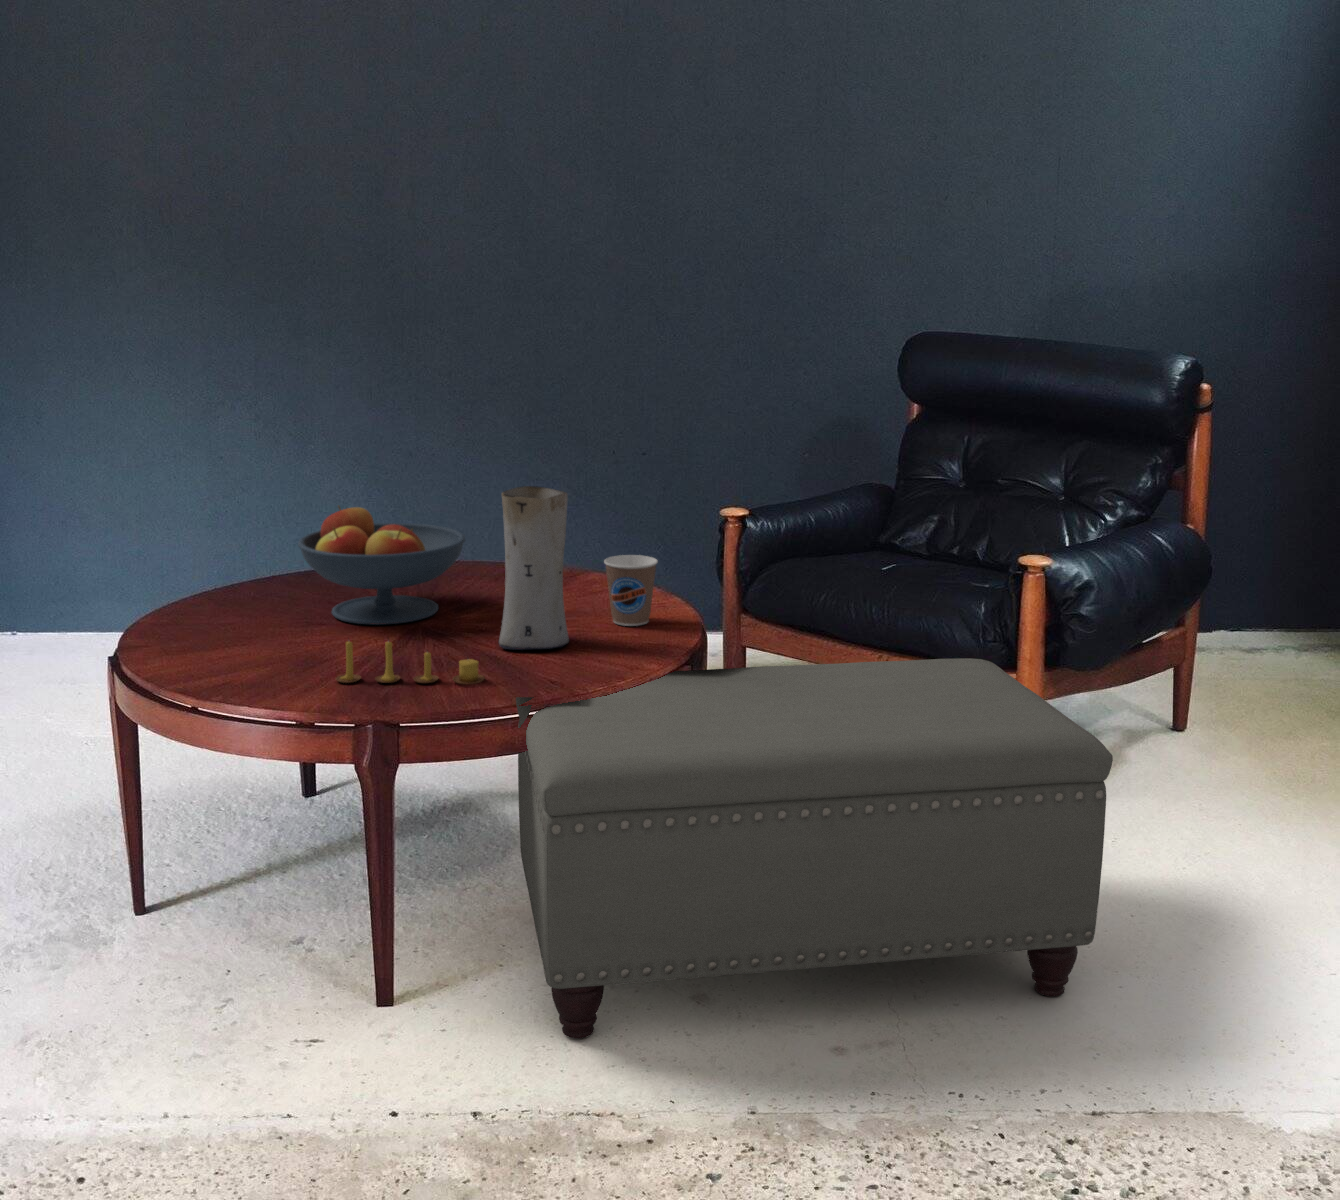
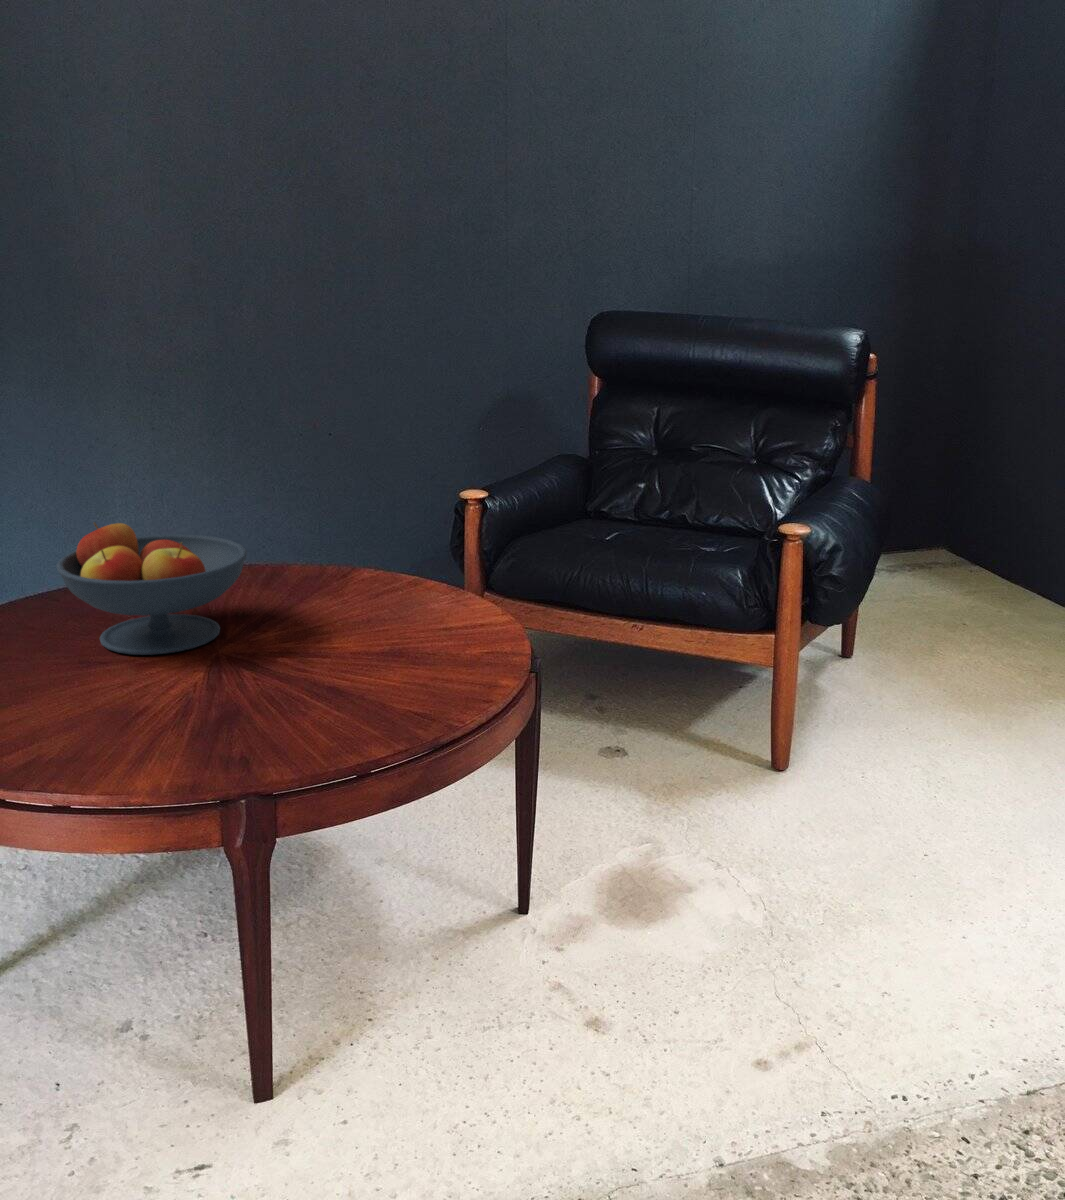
vase: present [499,486,569,649] -> none [312,492,390,672]
coffee cup: present [604,555,658,626] -> none [404,554,461,630]
candle: present [336,641,485,684] -> none [156,680,329,737]
ottoman: present [516,658,1113,1039] -> none [349,634,988,1104]

